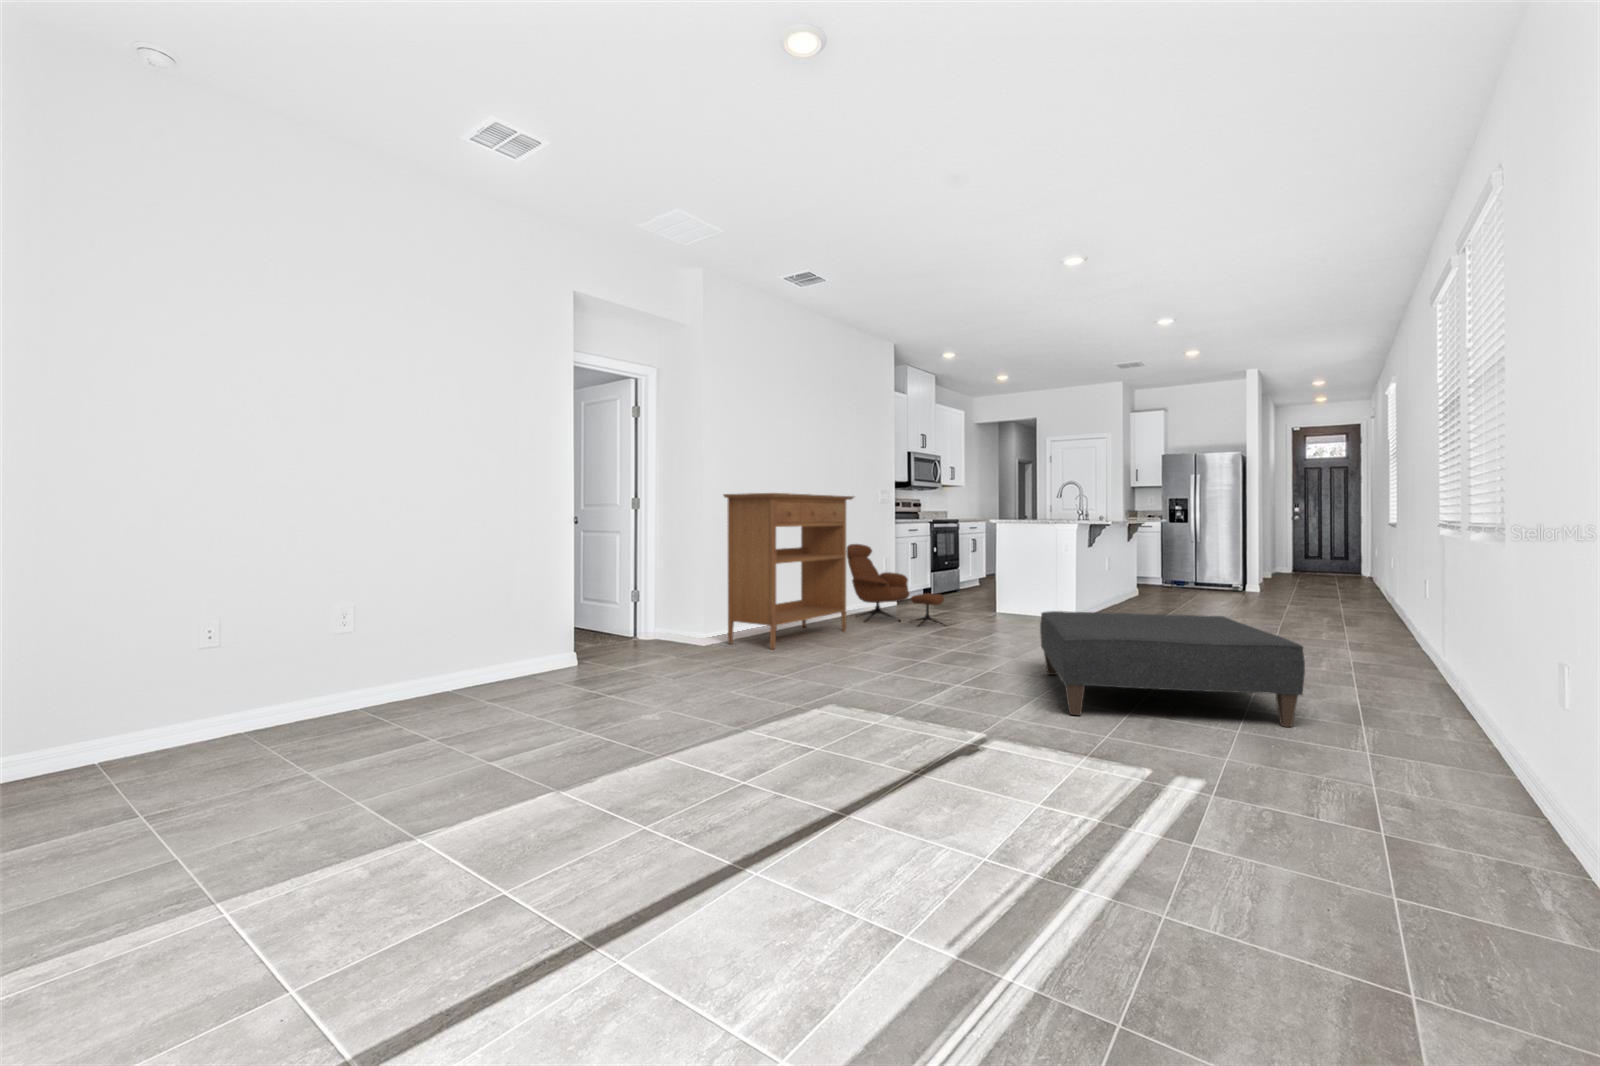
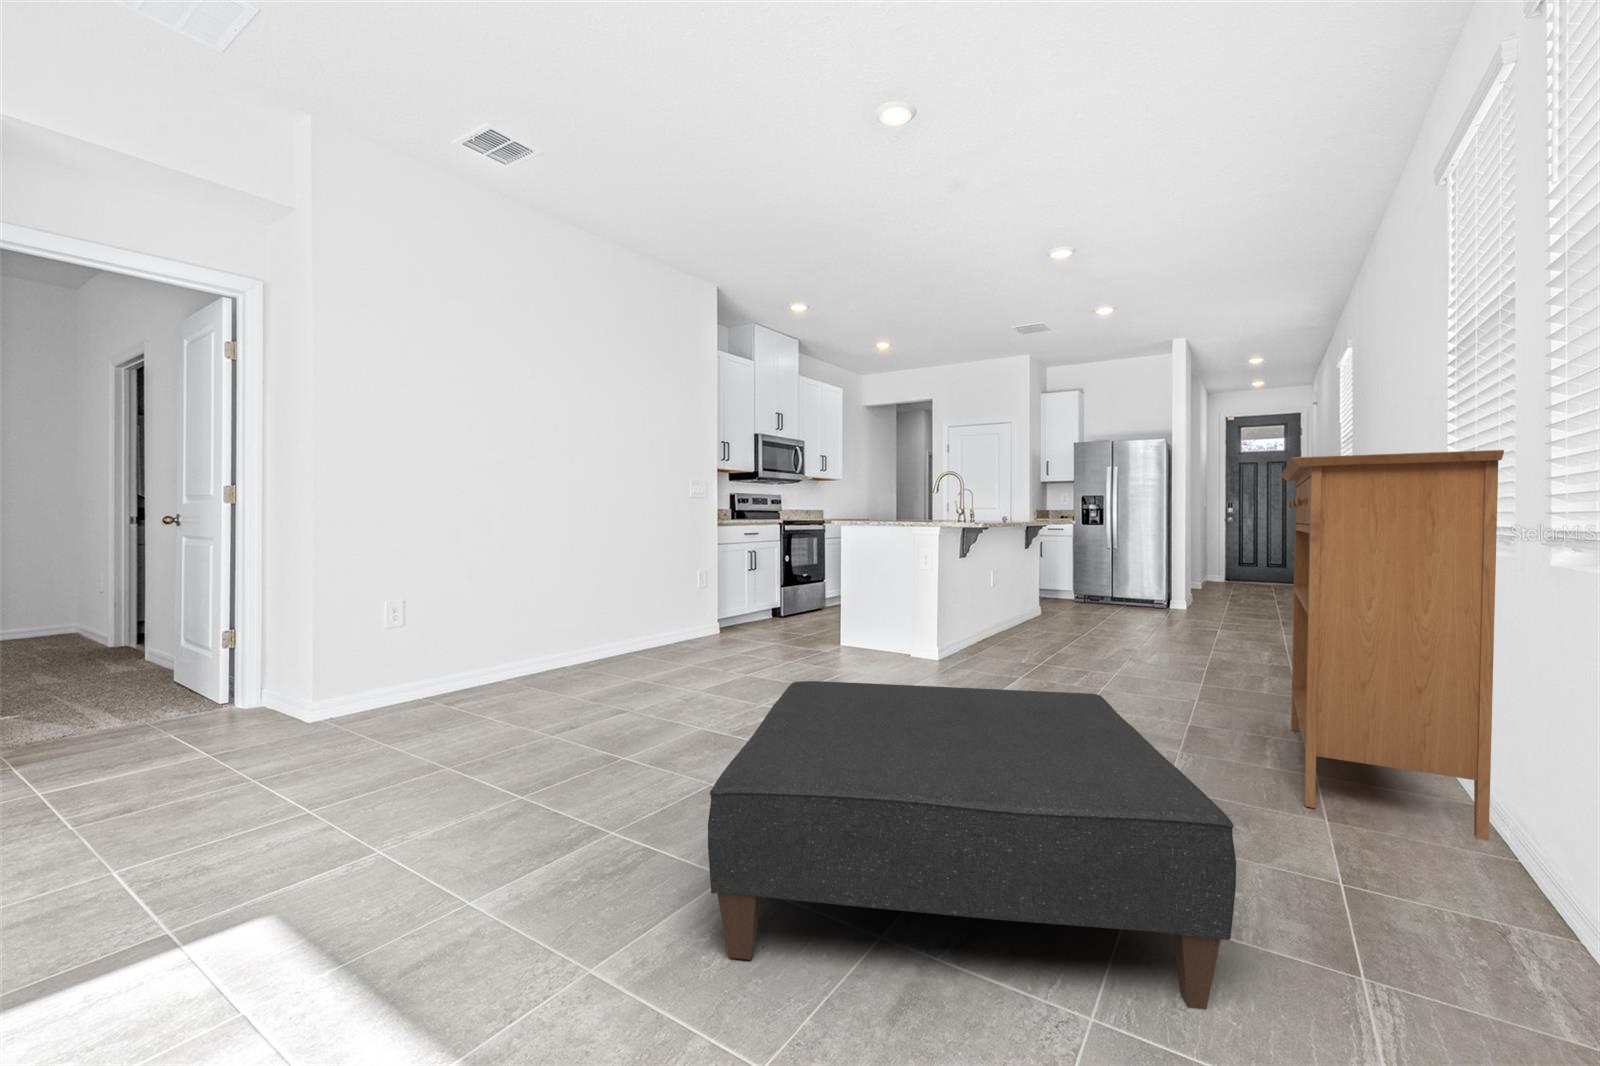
console table: present [724,493,854,649] -> present [1281,450,1504,840]
lounge chair: present [847,544,945,626] -> none [621,553,748,673]

